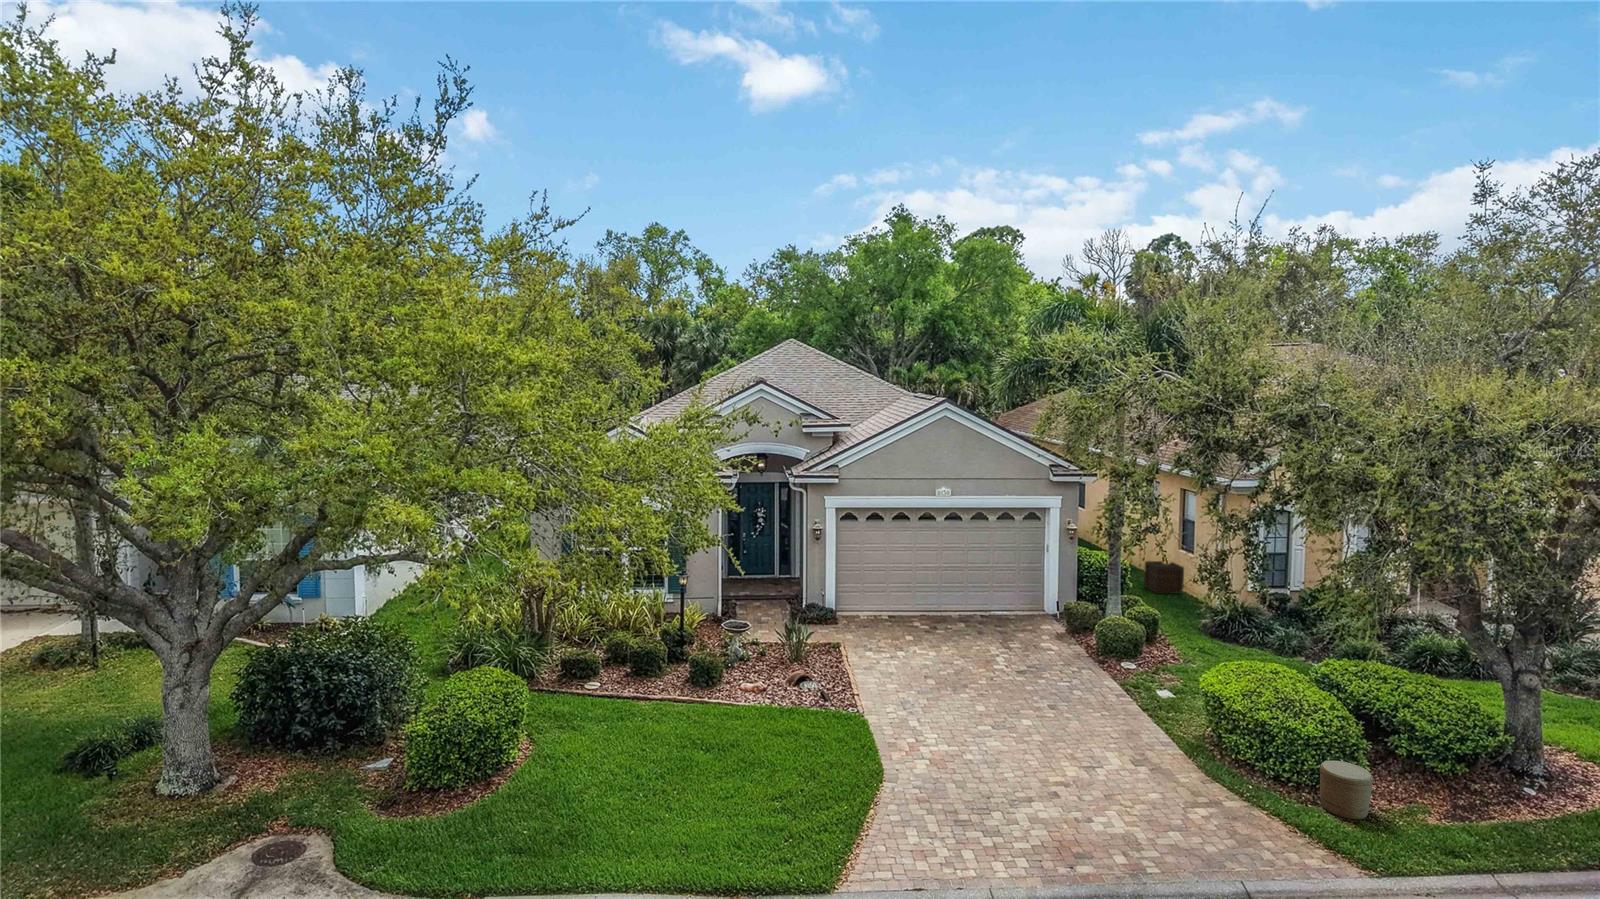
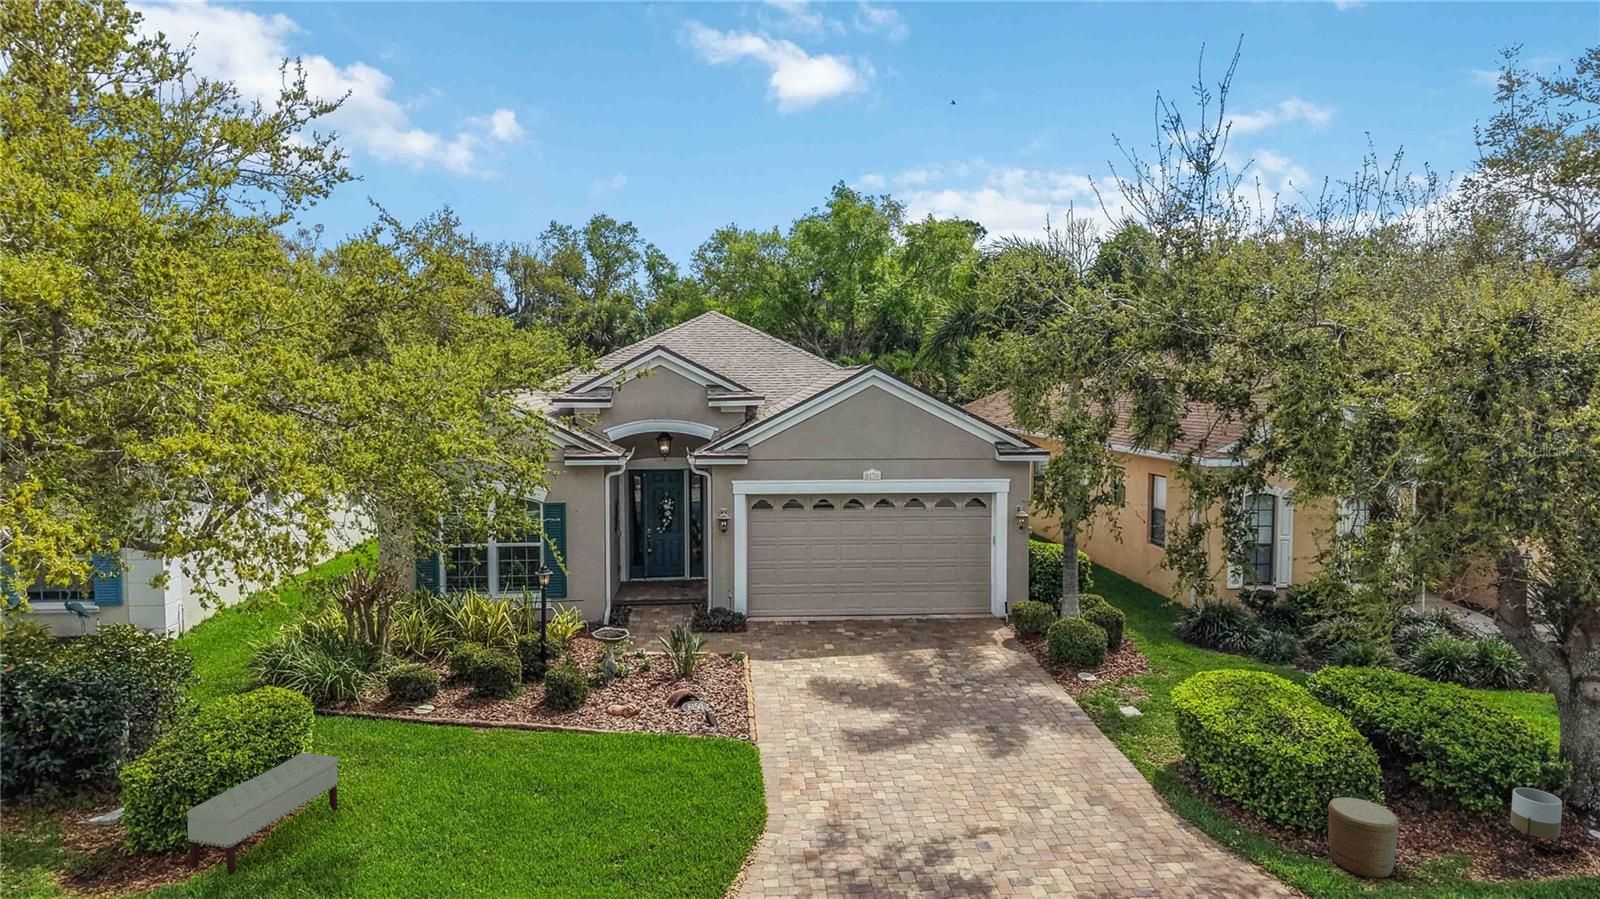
wooden crate: present [1144,561,1184,594] -> none [1109,558,1154,595]
bench: none [481,716,568,801] -> present [187,753,338,875]
planter: none [1464,756,1503,805] -> present [1511,787,1562,853]

